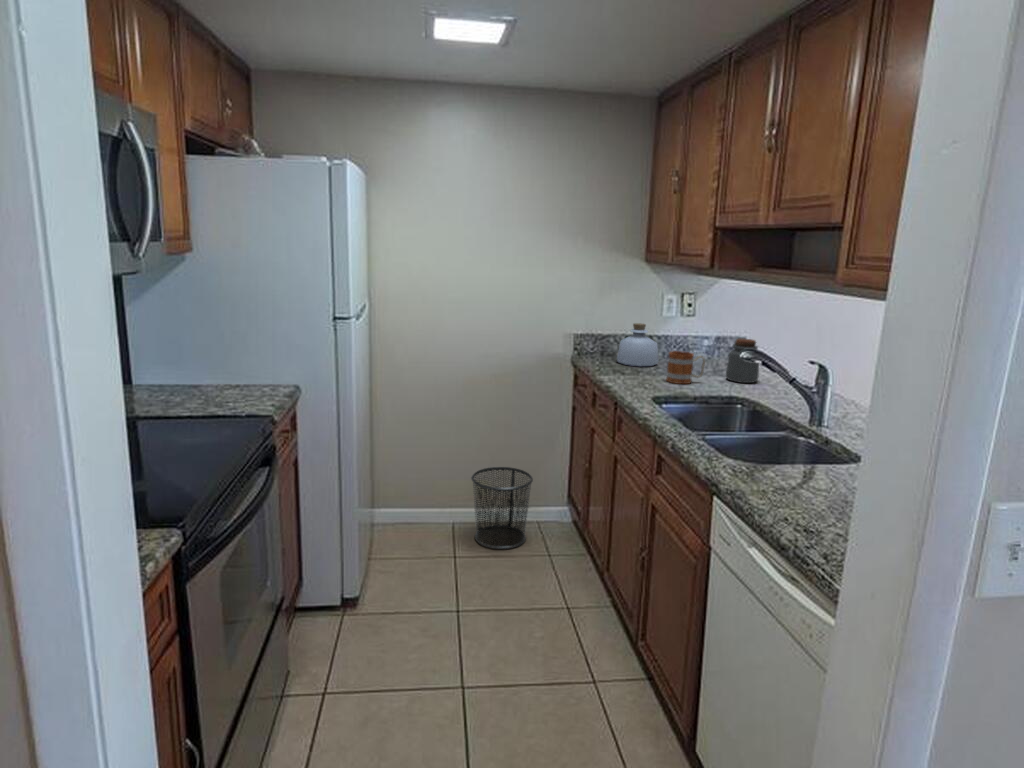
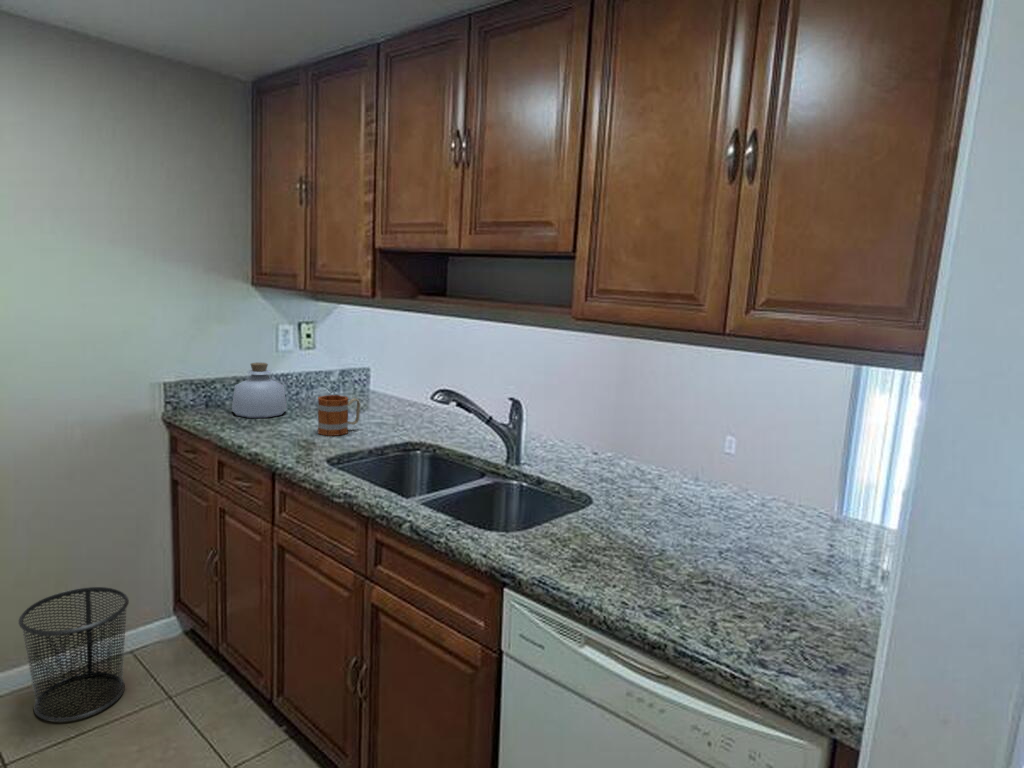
jar: present [726,338,759,383] -> none [376,372,412,423]

